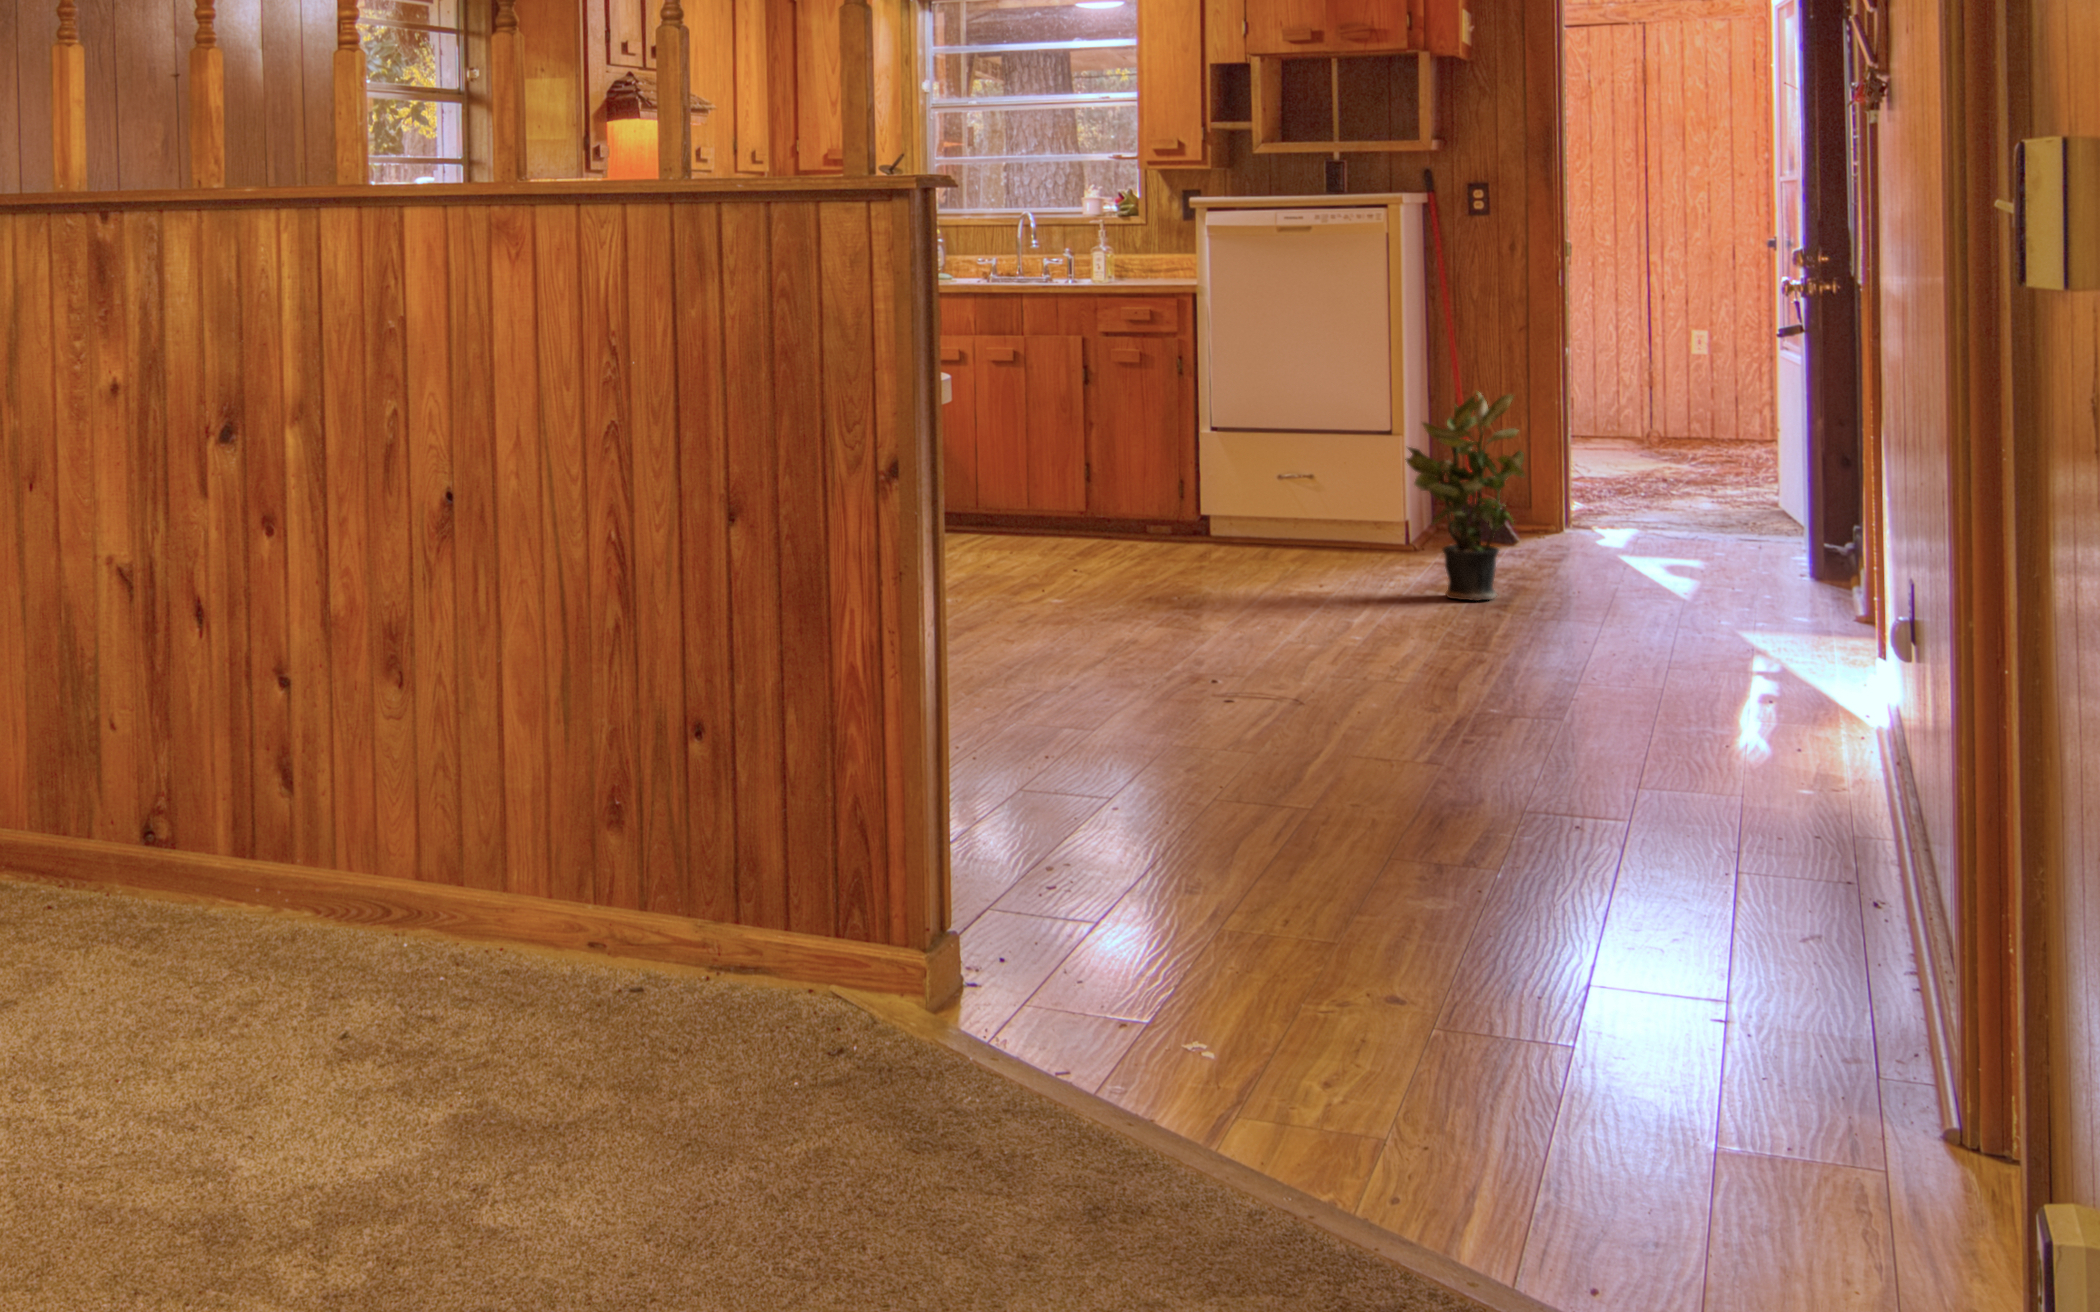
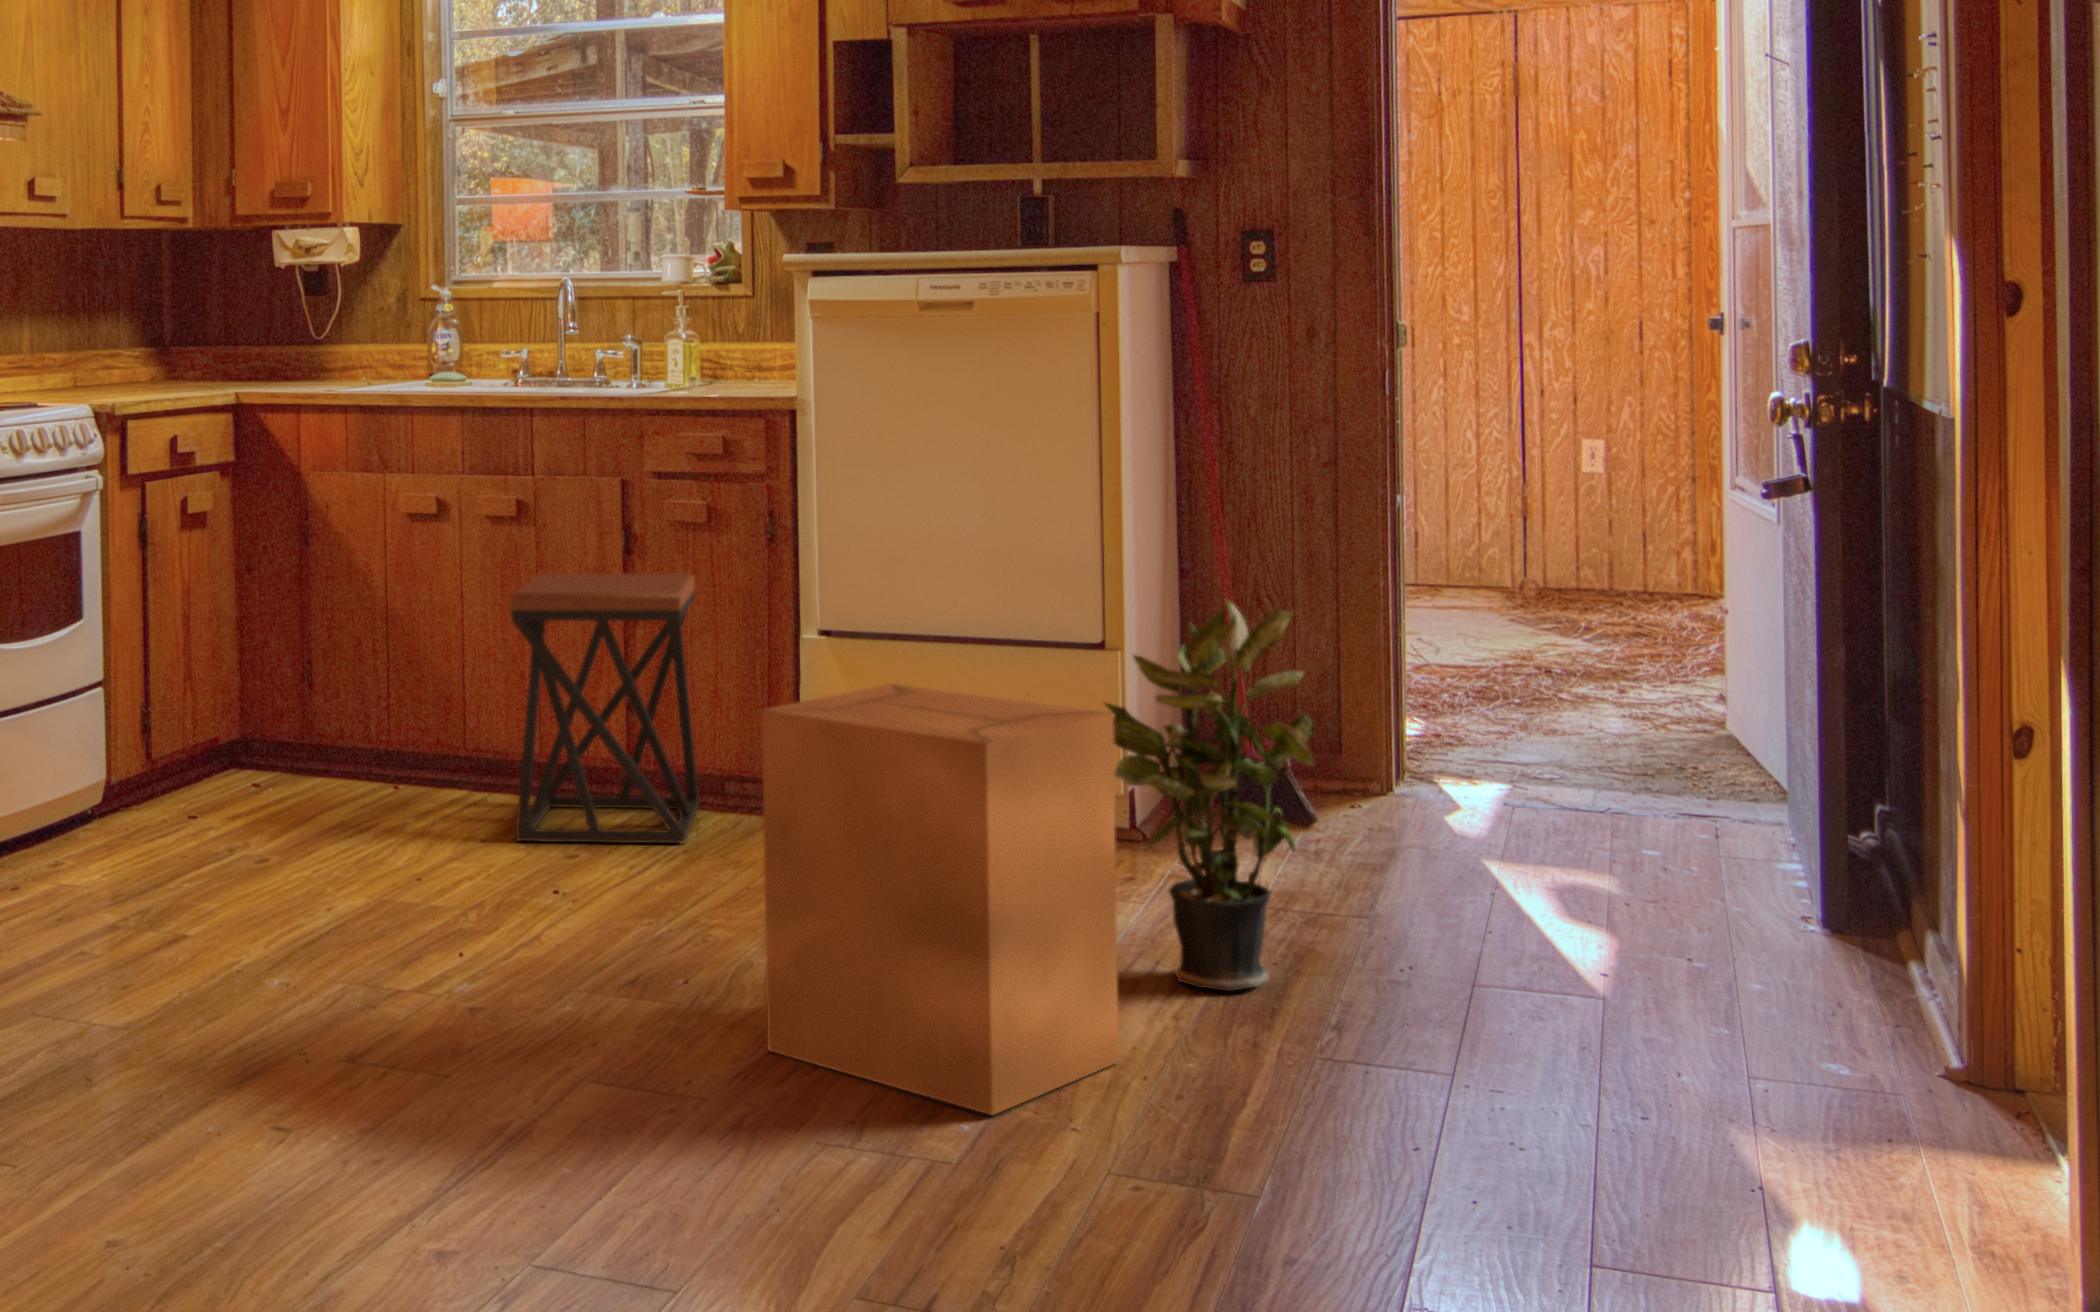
stool: none [1029,394,1134,551] -> present [511,573,699,843]
cardboard box: none [1233,432,1423,636] -> present [761,684,1119,1115]

